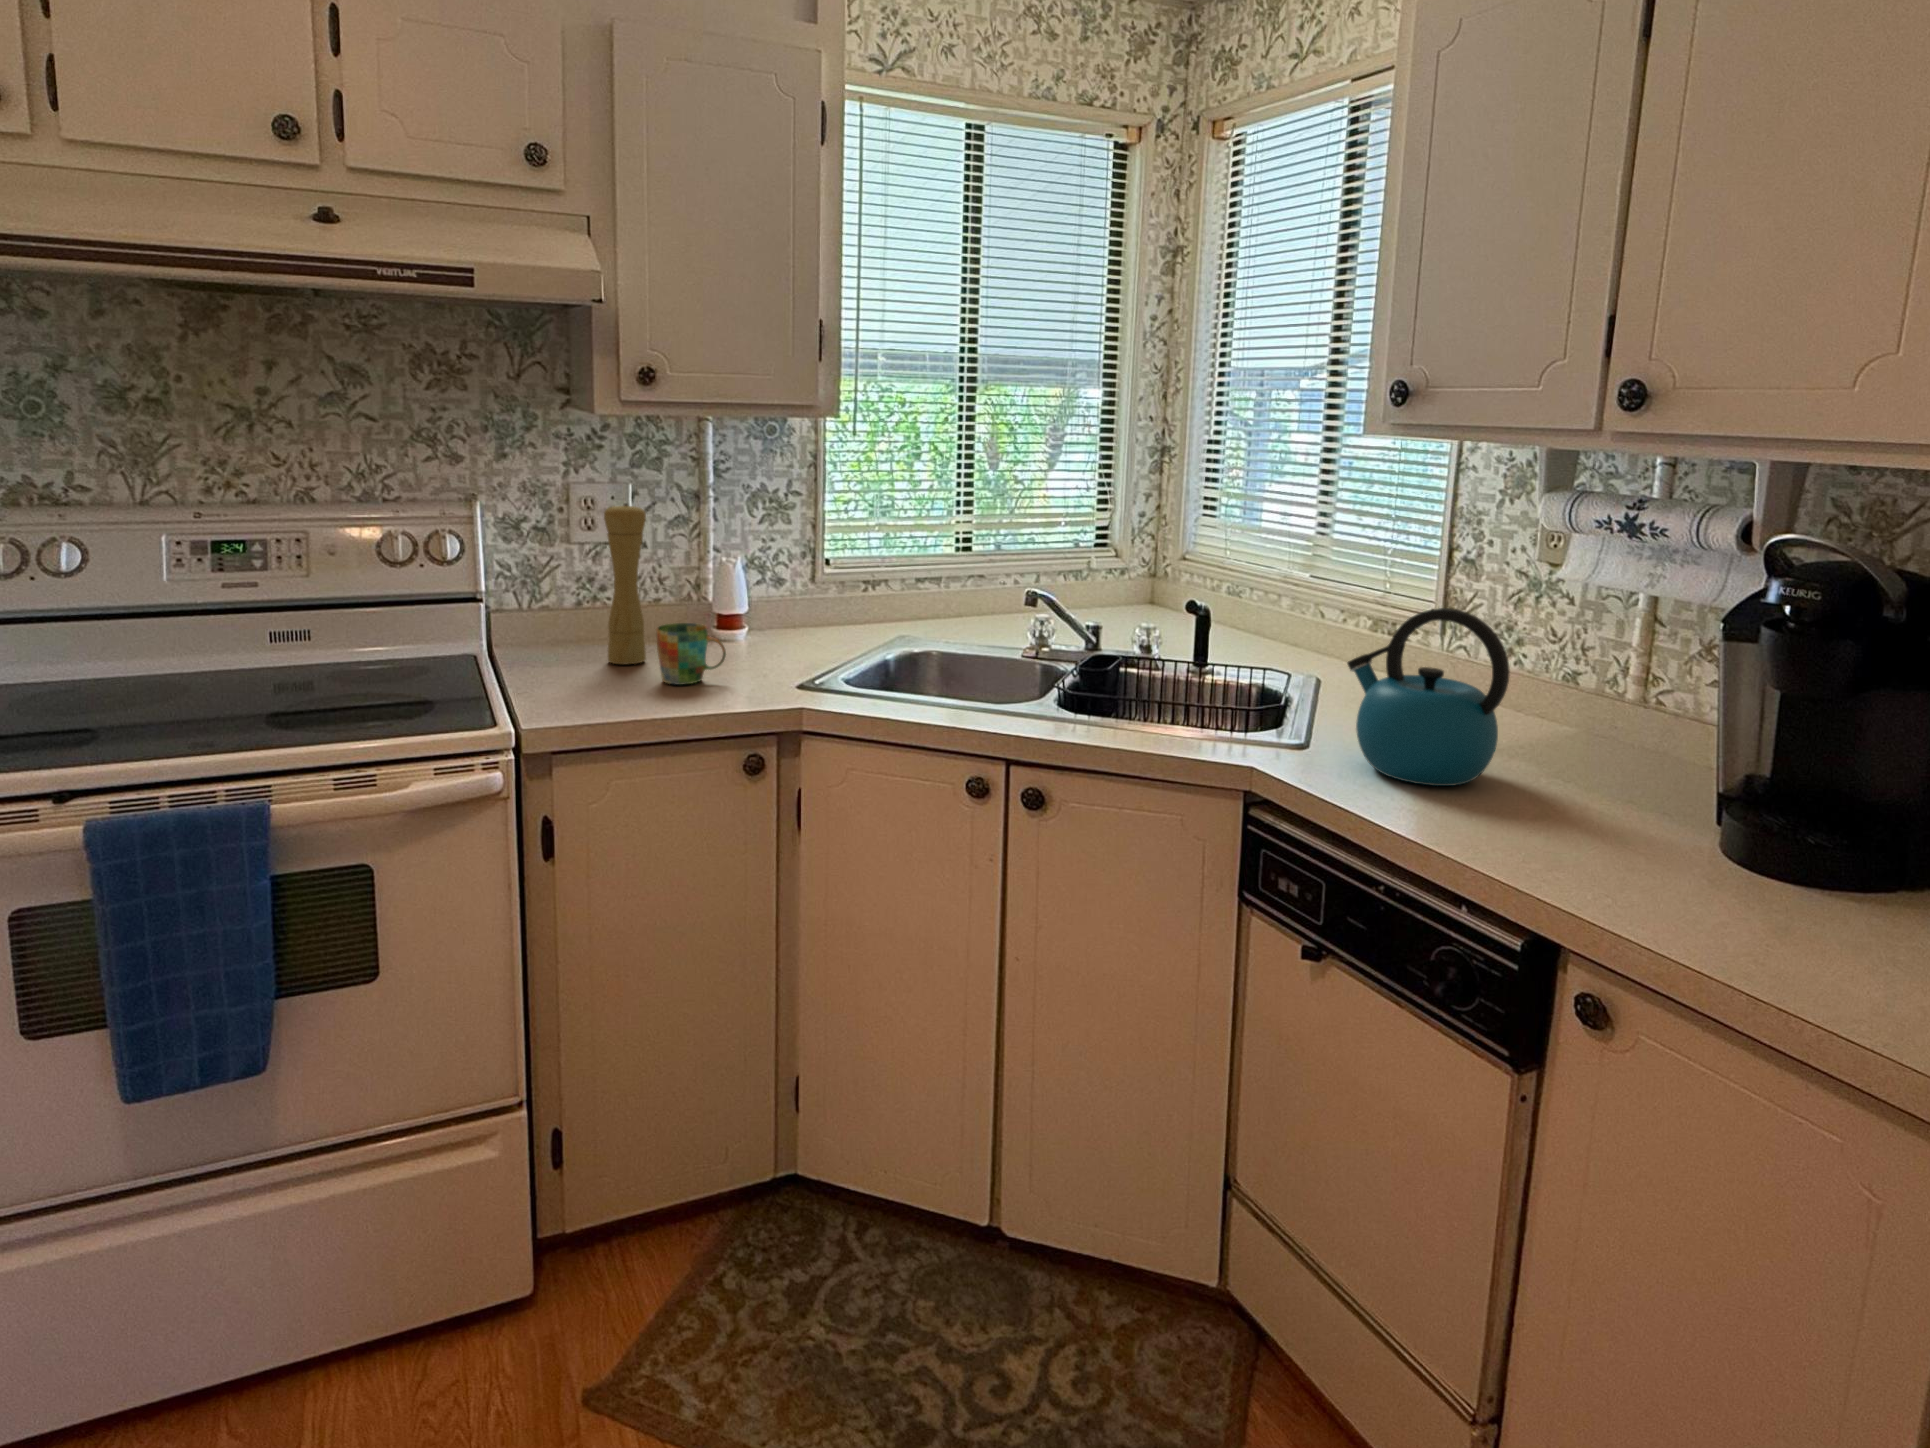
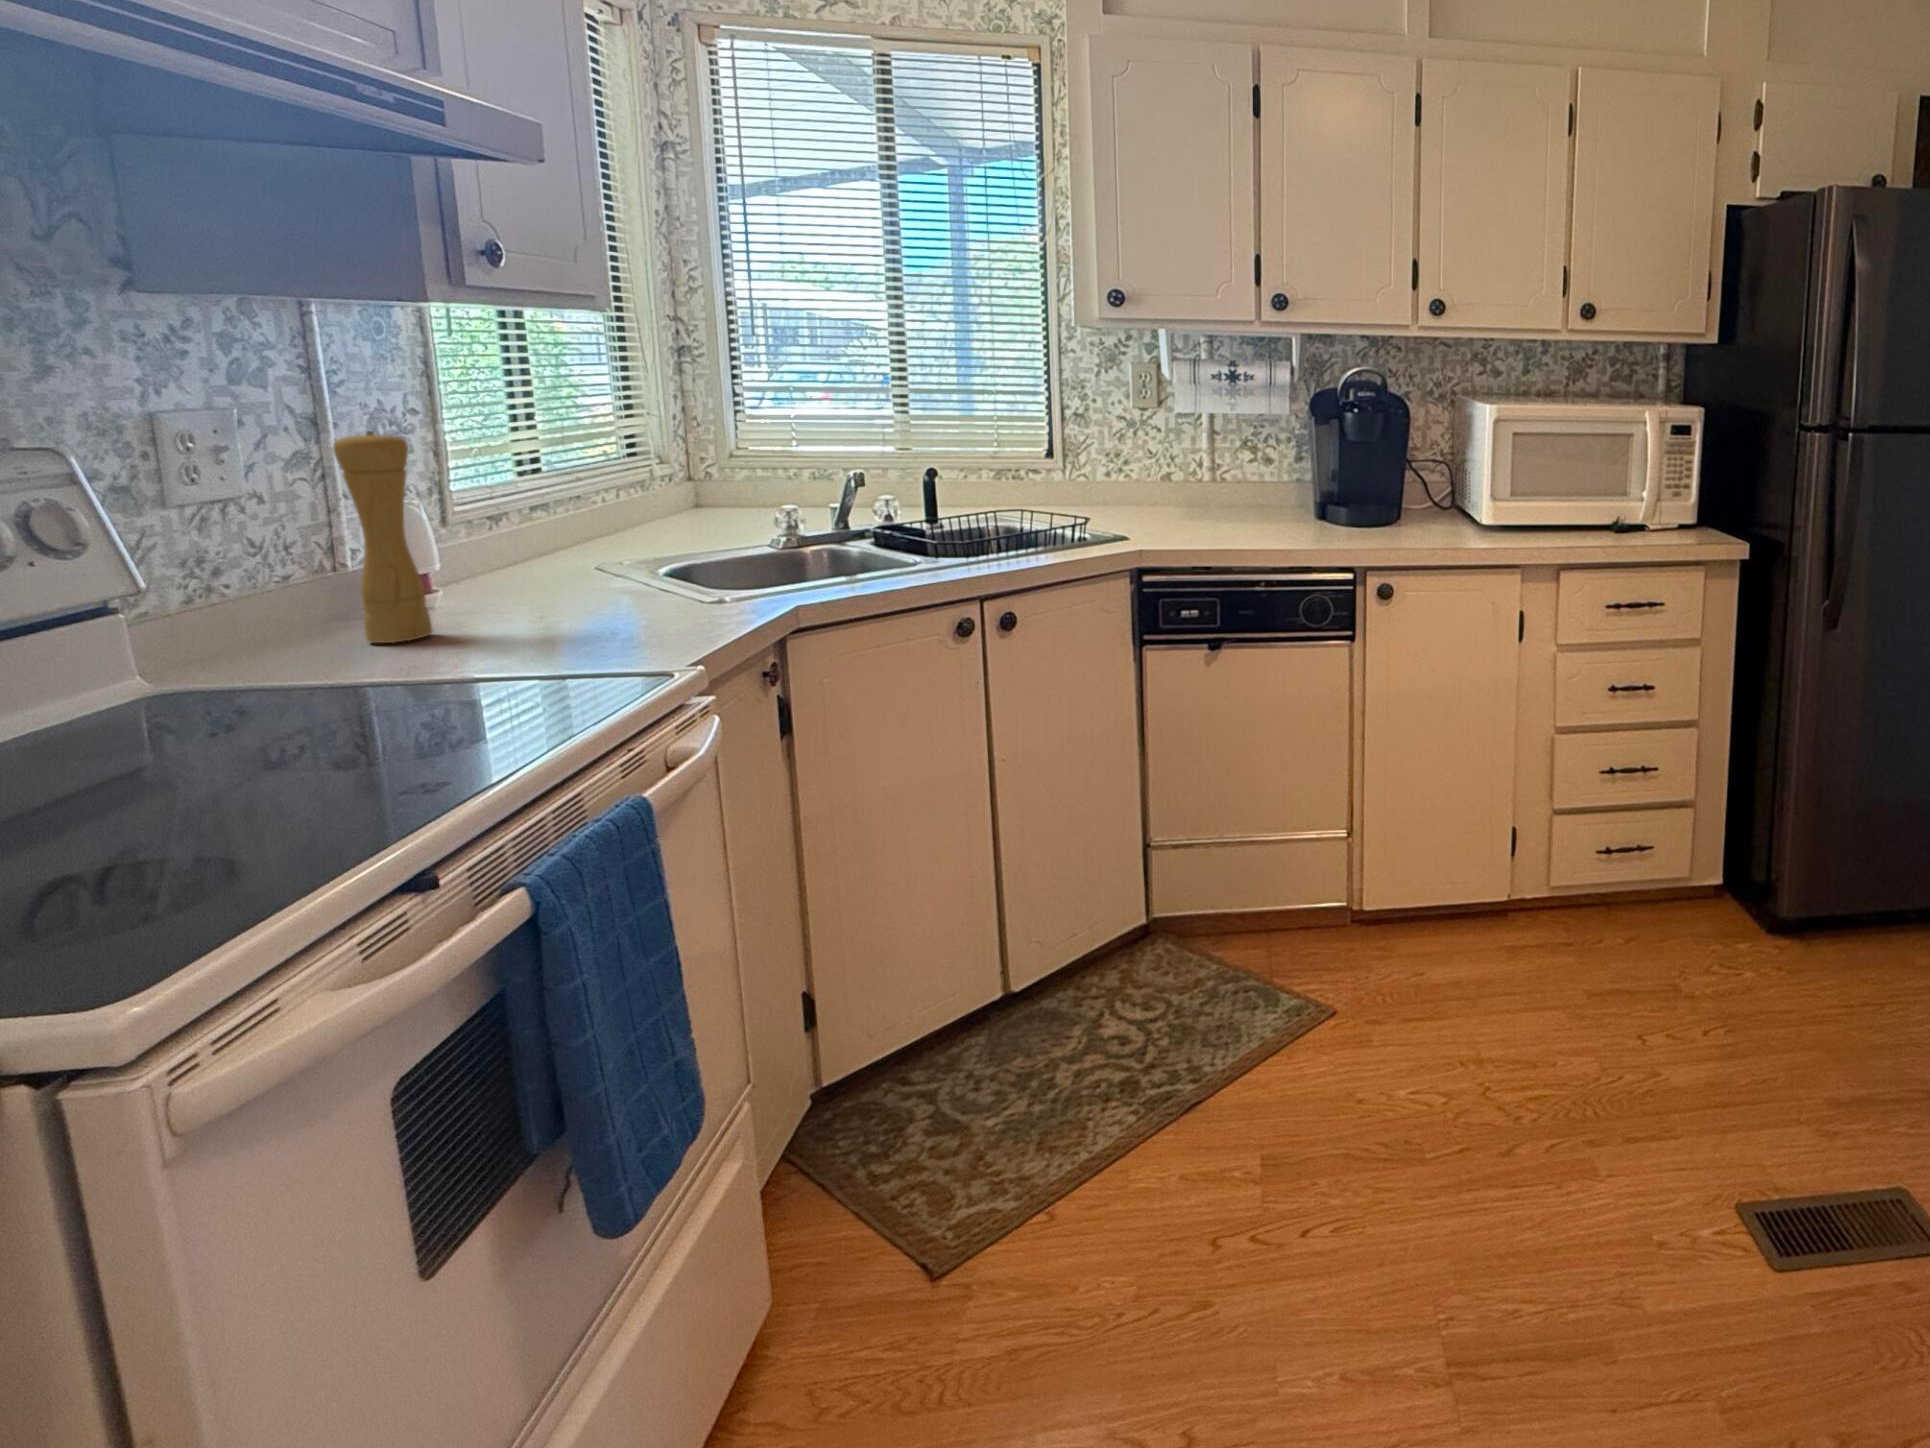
kettle: present [1347,608,1510,786] -> none [1137,431,1234,535]
mug: present [657,623,726,684] -> none [521,559,614,630]

